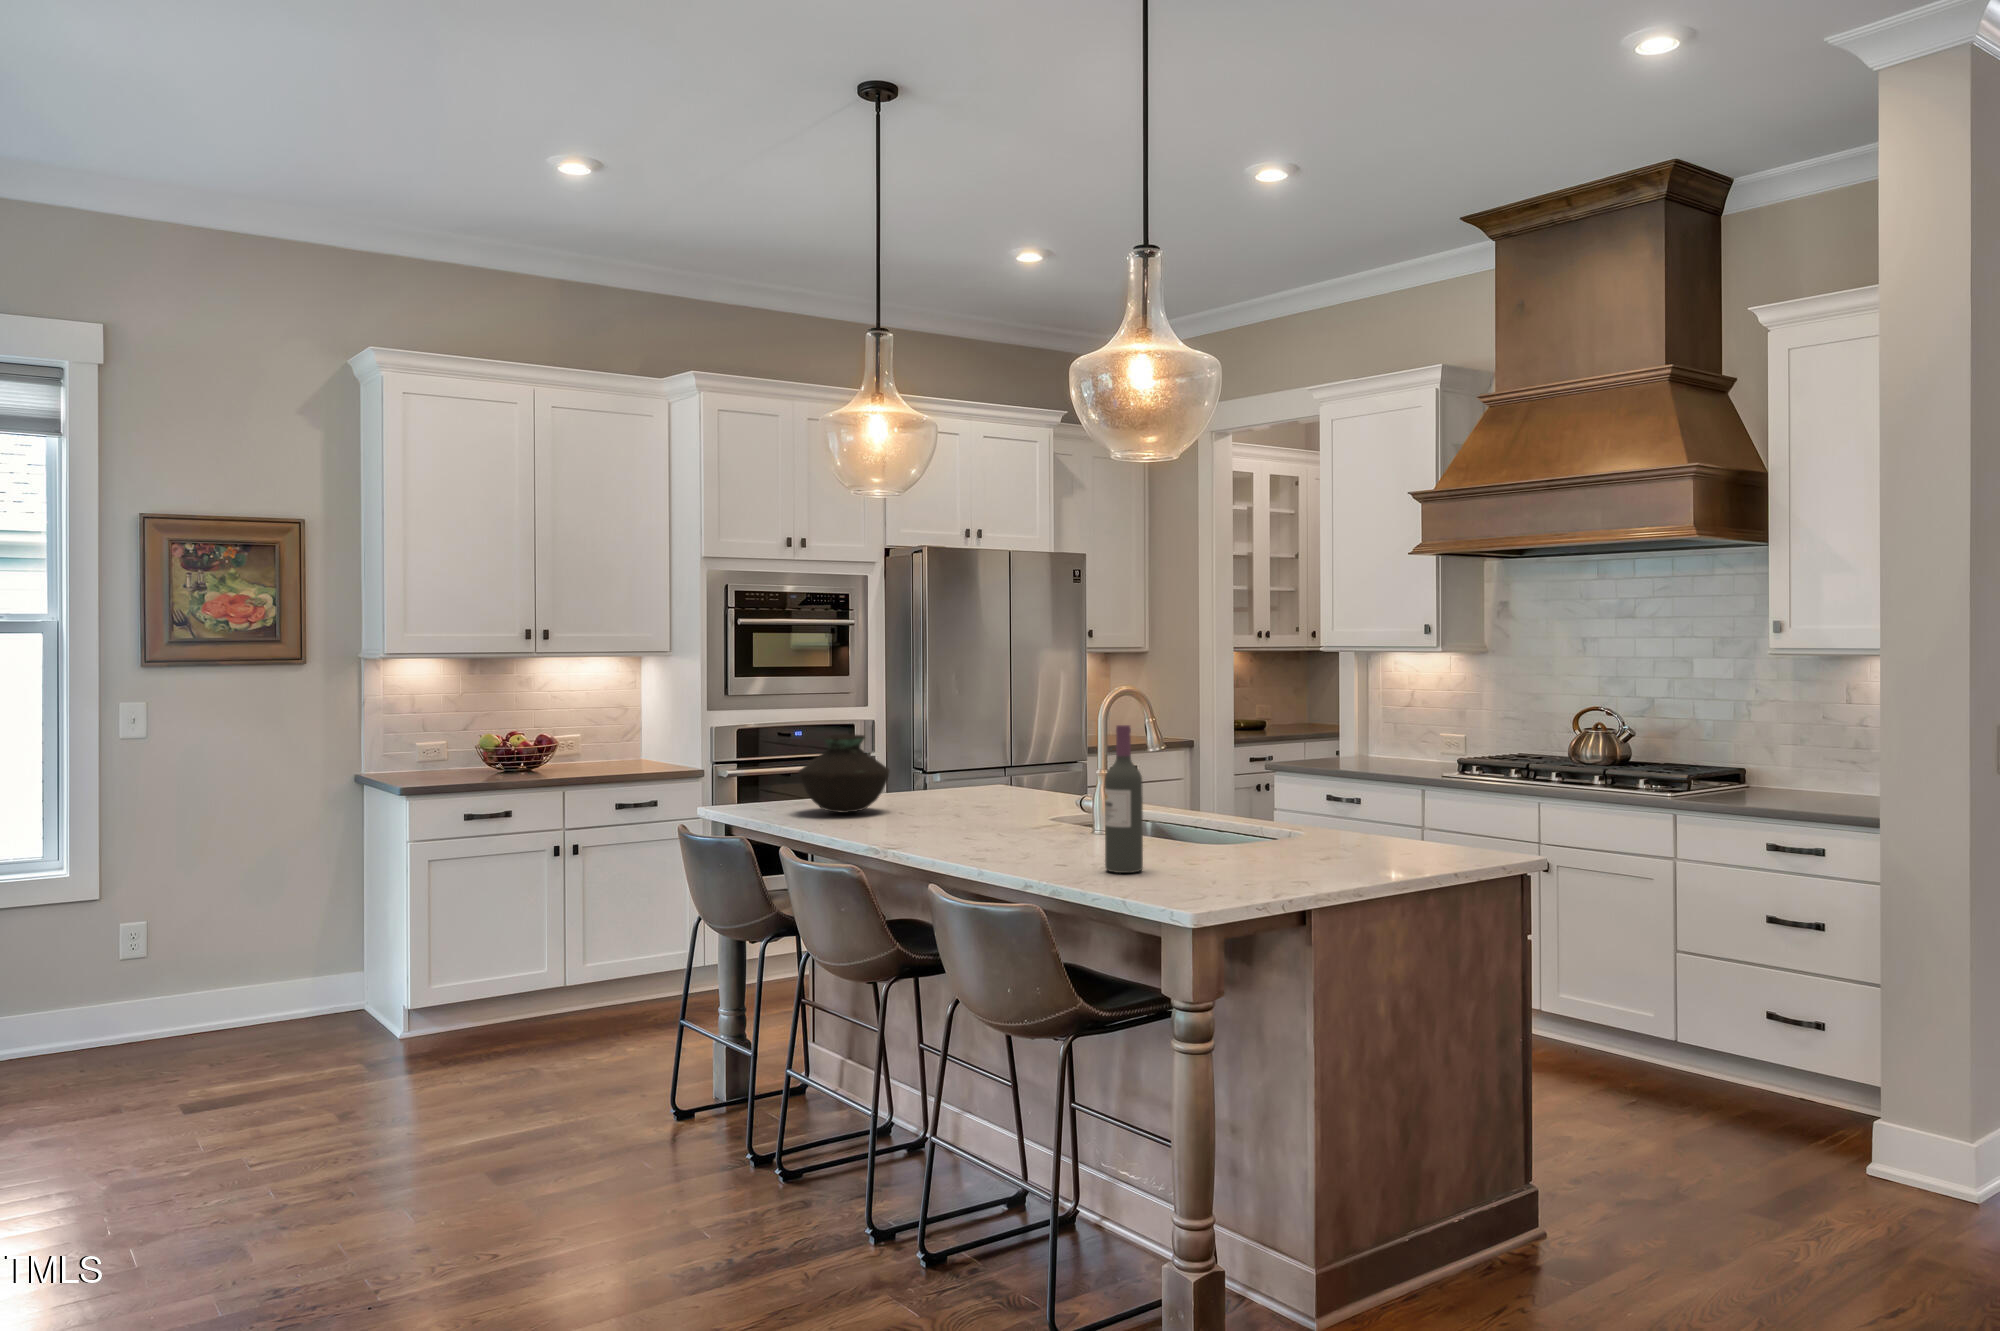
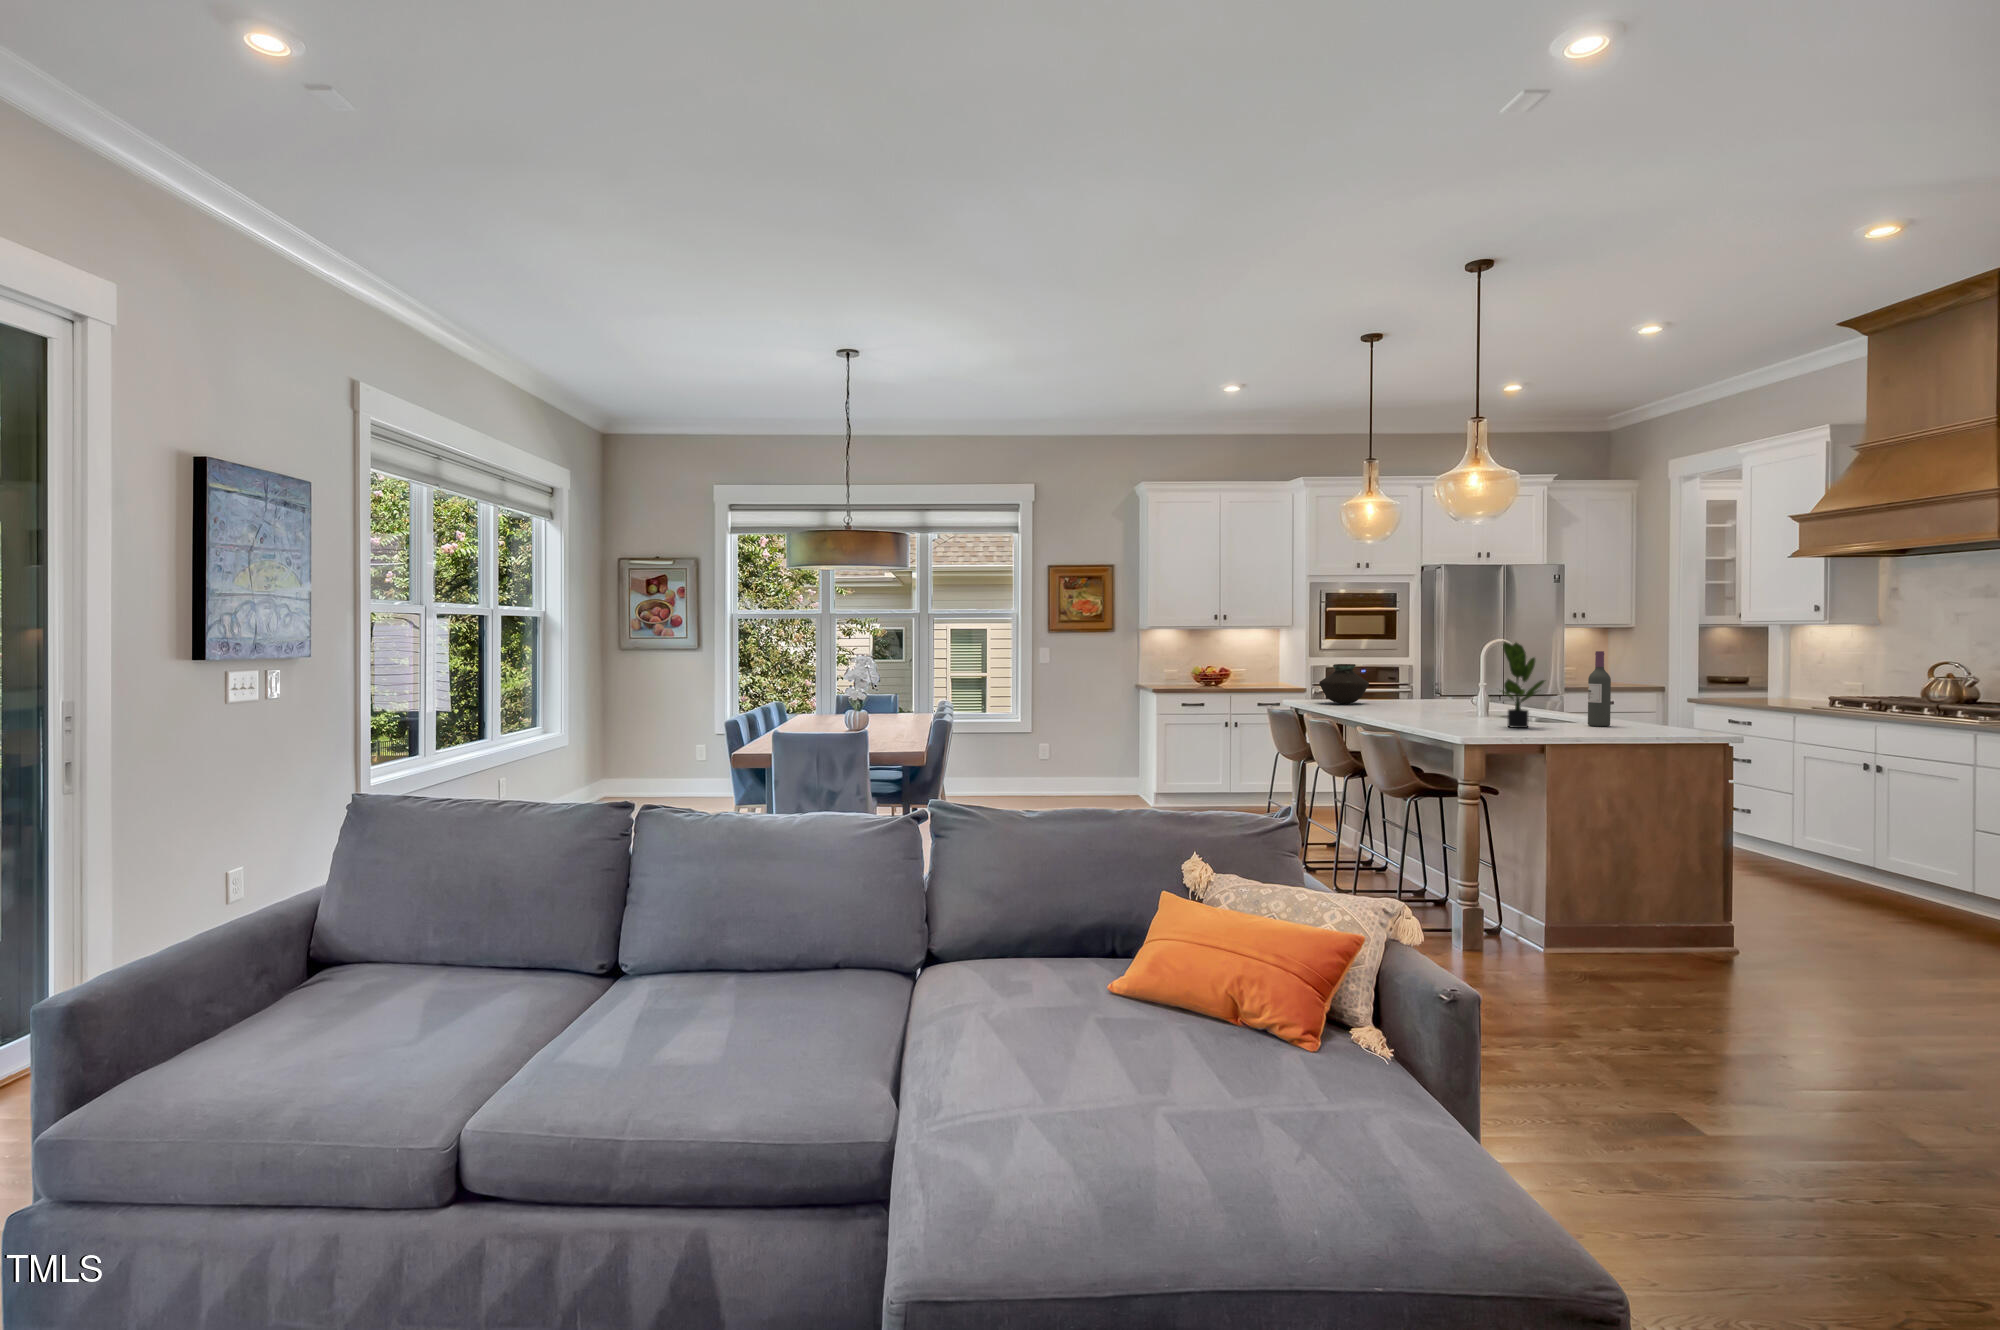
potted plant: none [1223,701,1316,870] -> present [1502,642,1544,728]
wine bottle: present [1105,725,1143,873] -> present [1588,651,1611,726]

